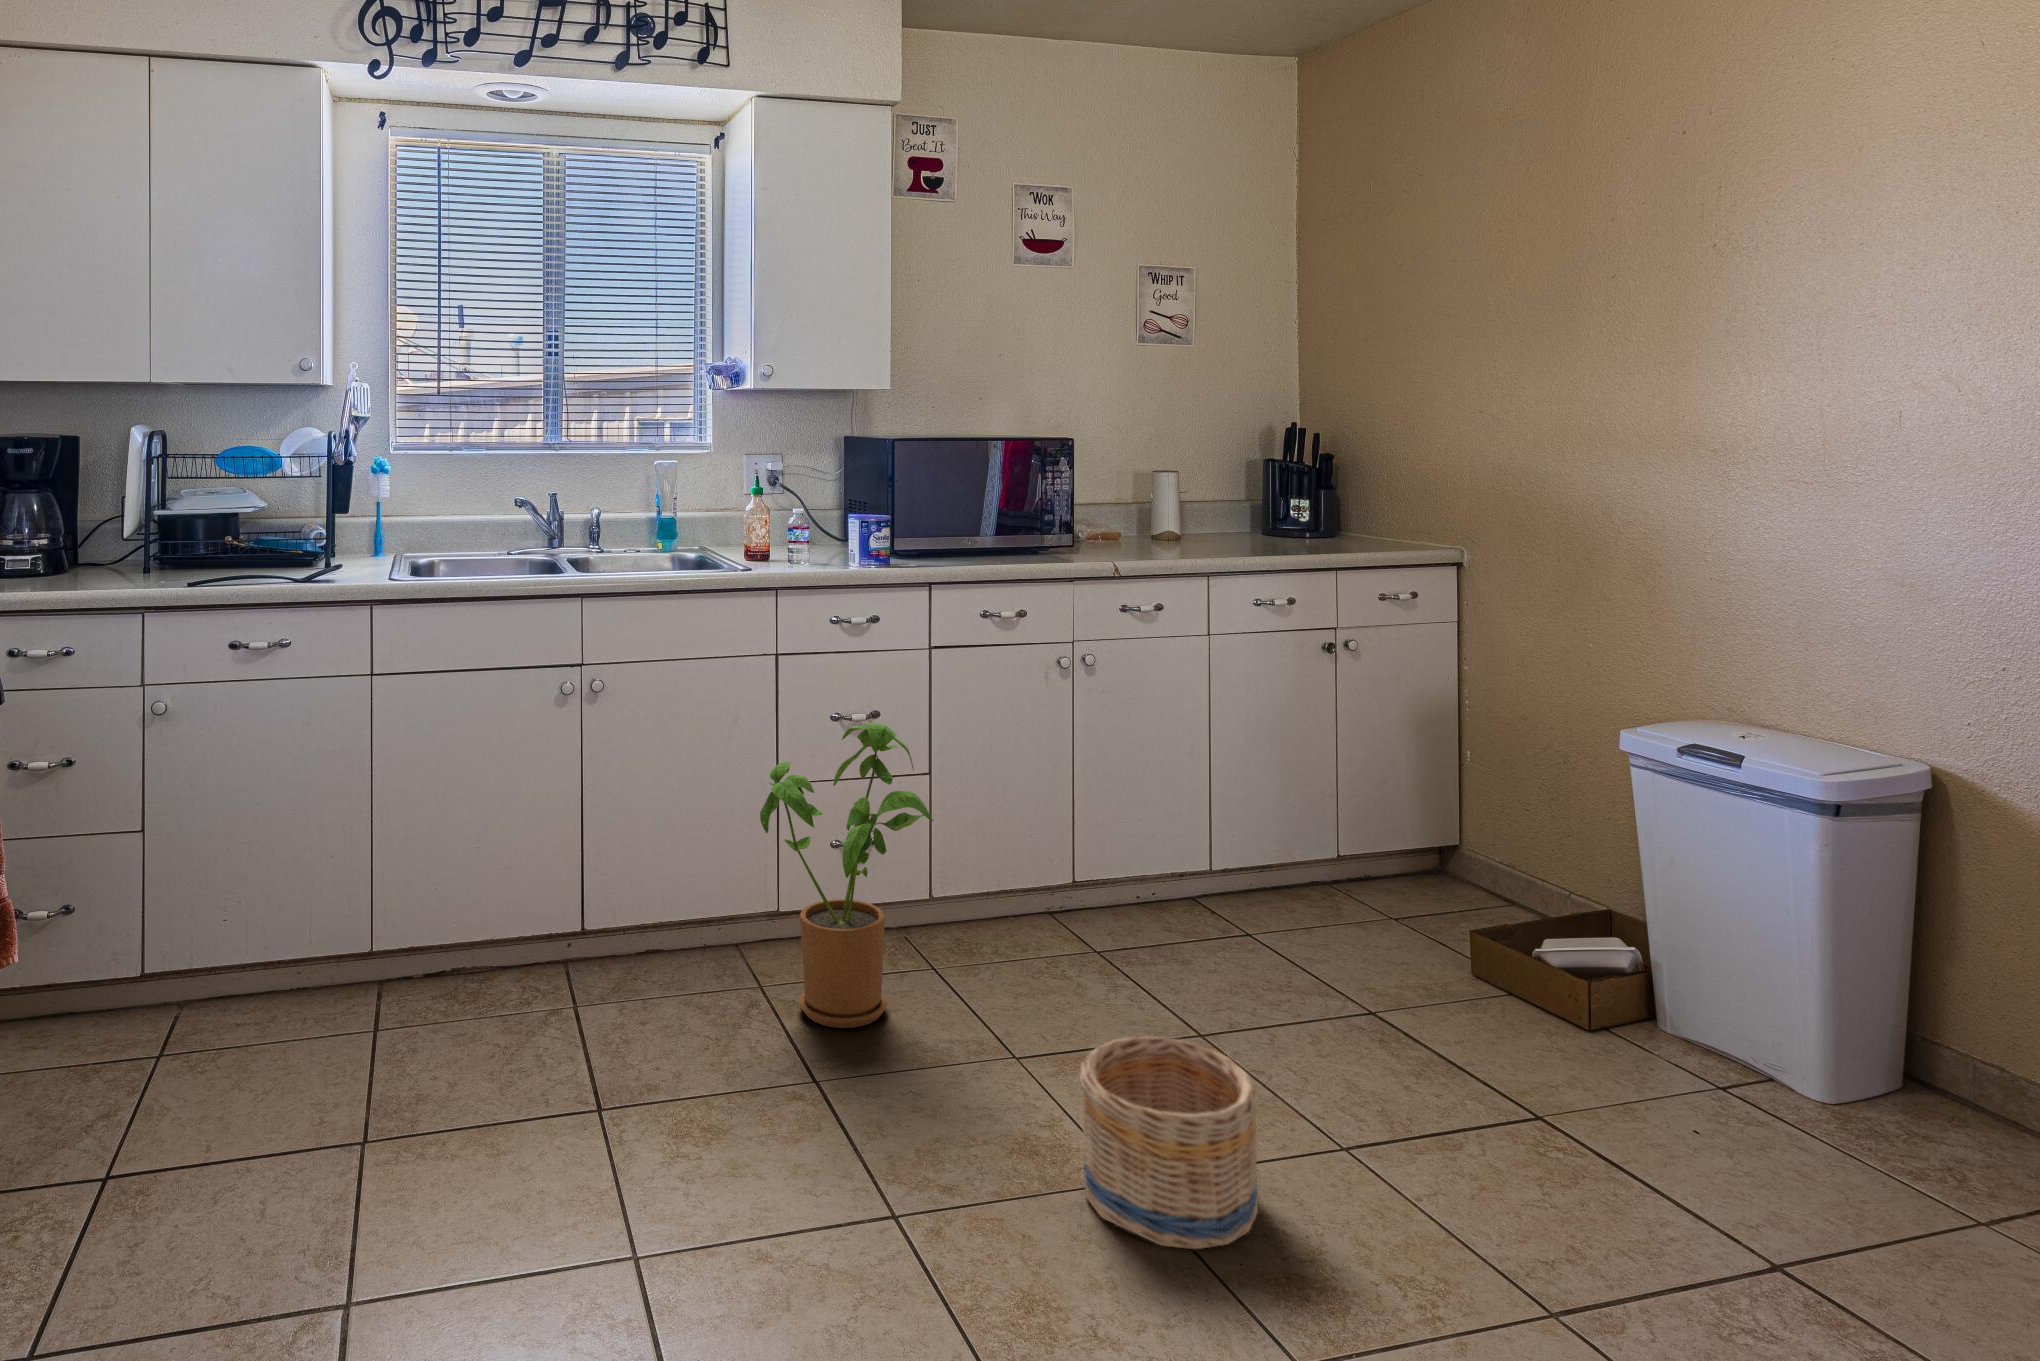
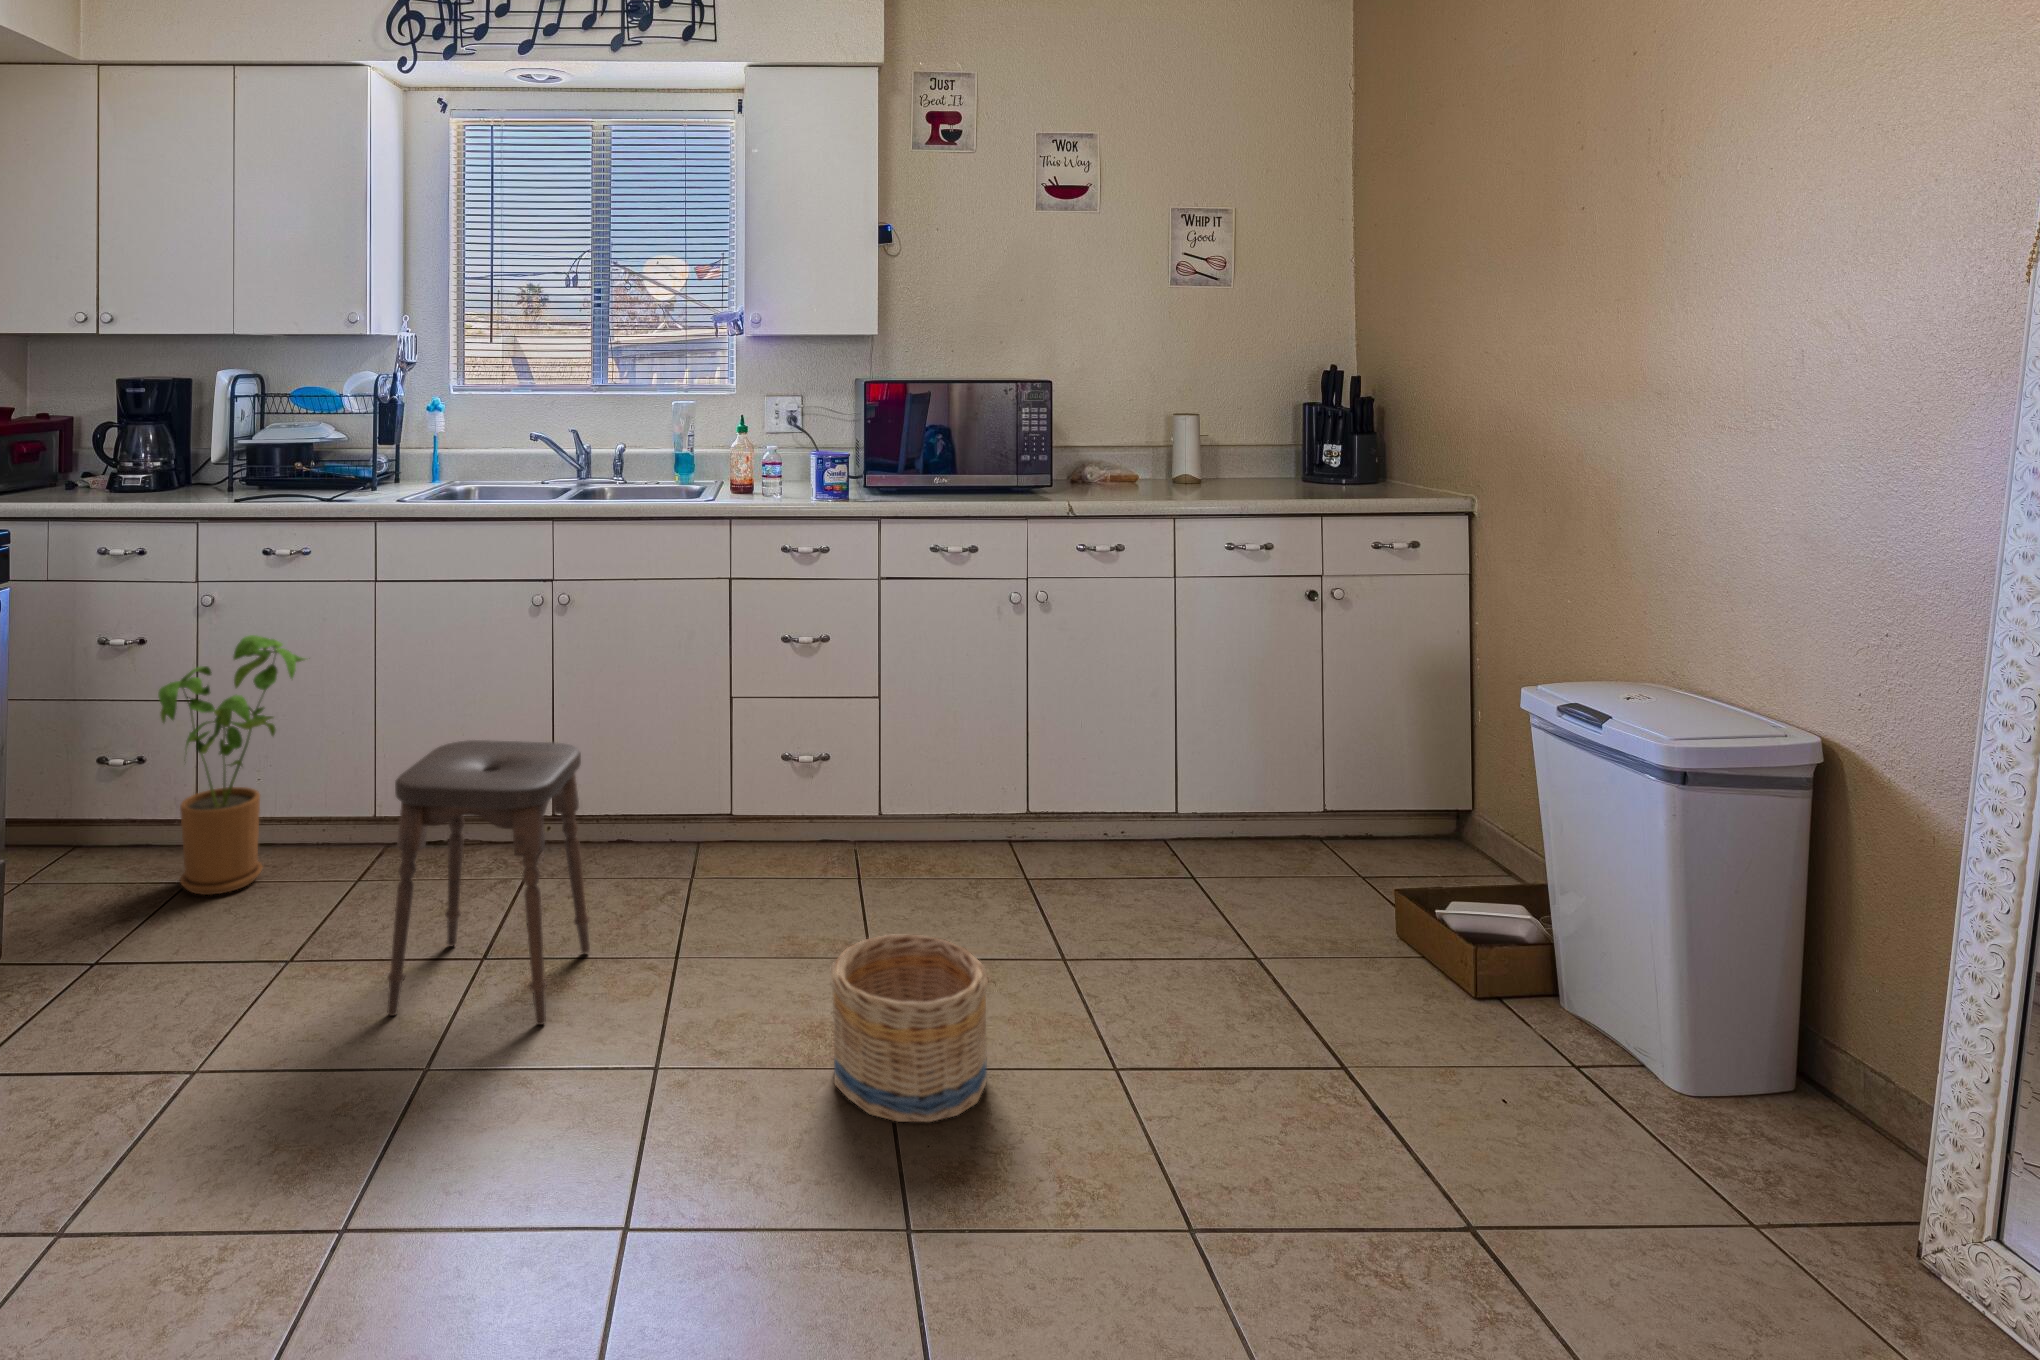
house plant: present [760,722,934,1028] -> present [158,635,305,895]
stool: none [534,856,733,1210] -> present [387,740,590,1025]

